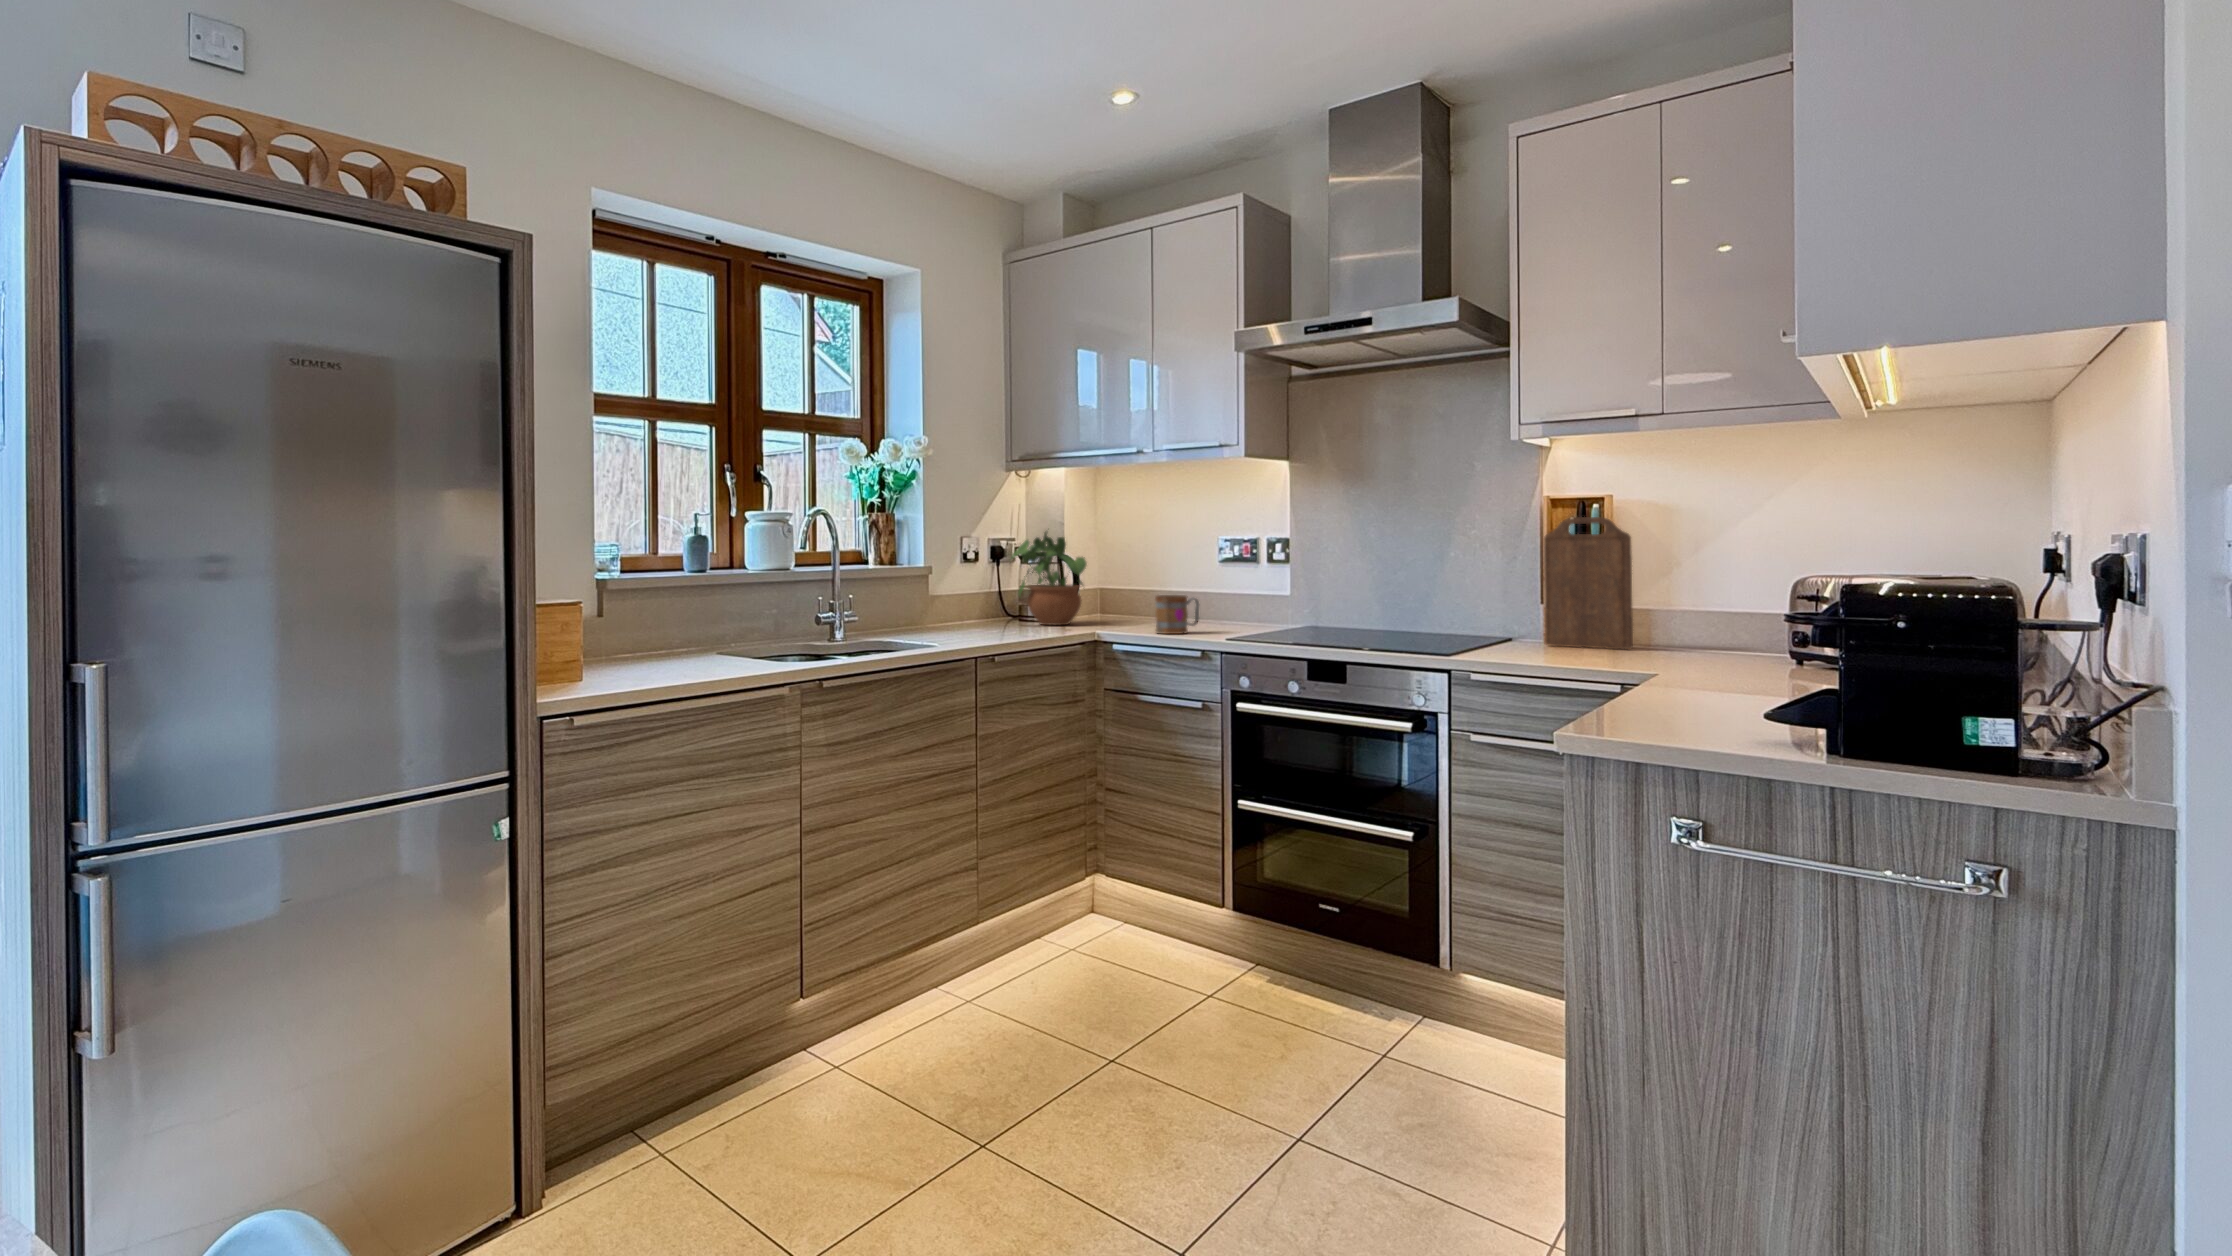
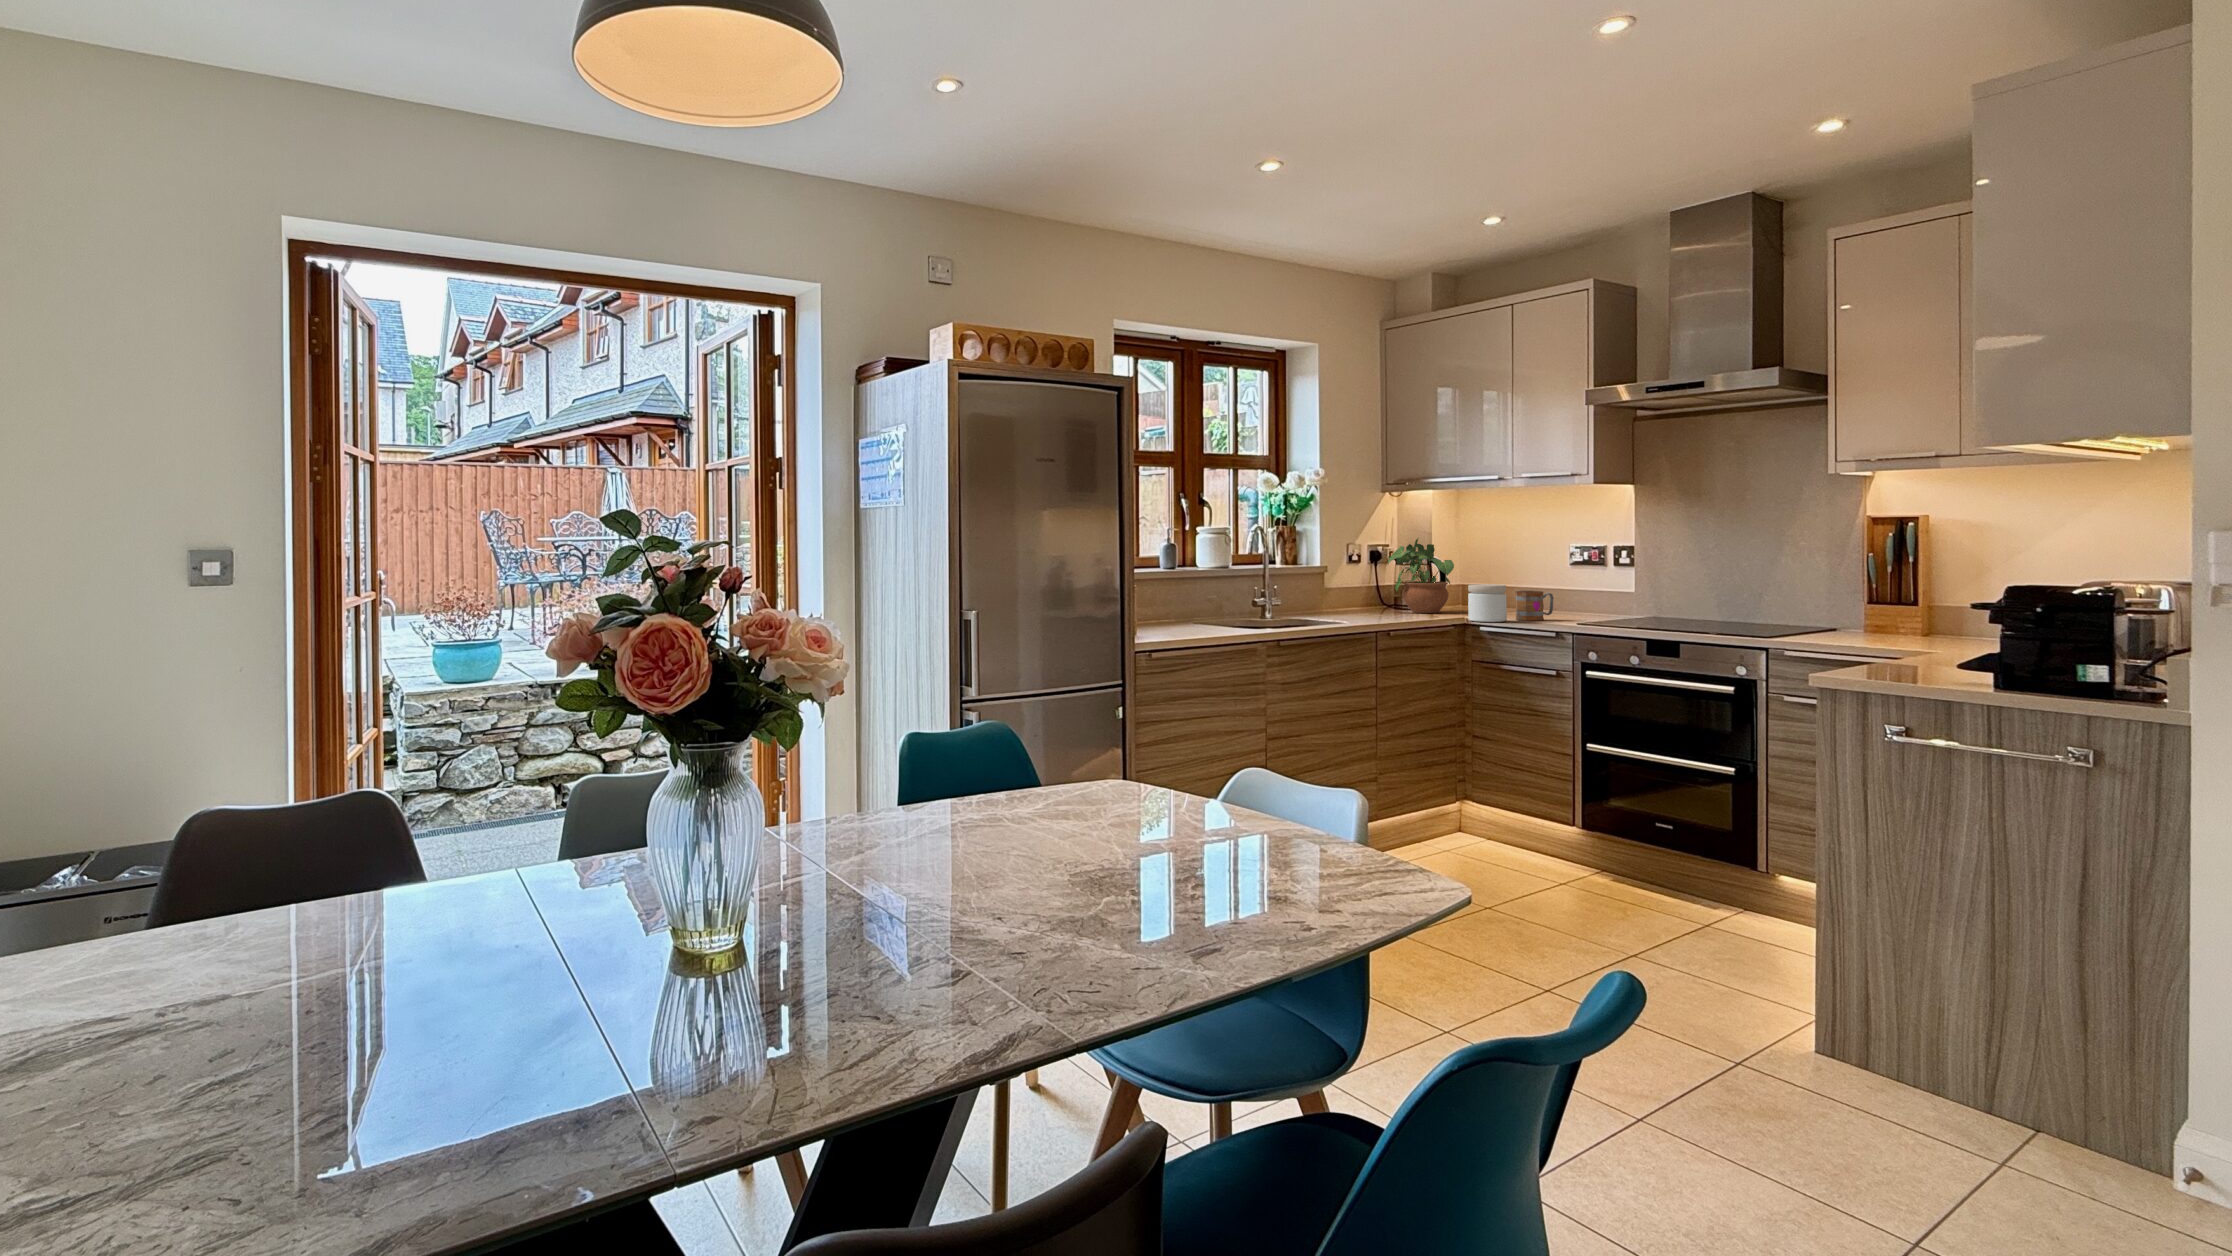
cutting board: present [1544,517,1633,650] -> none [1859,534,1938,638]
jar: none [1098,587,1143,638] -> present [1468,584,1507,622]

